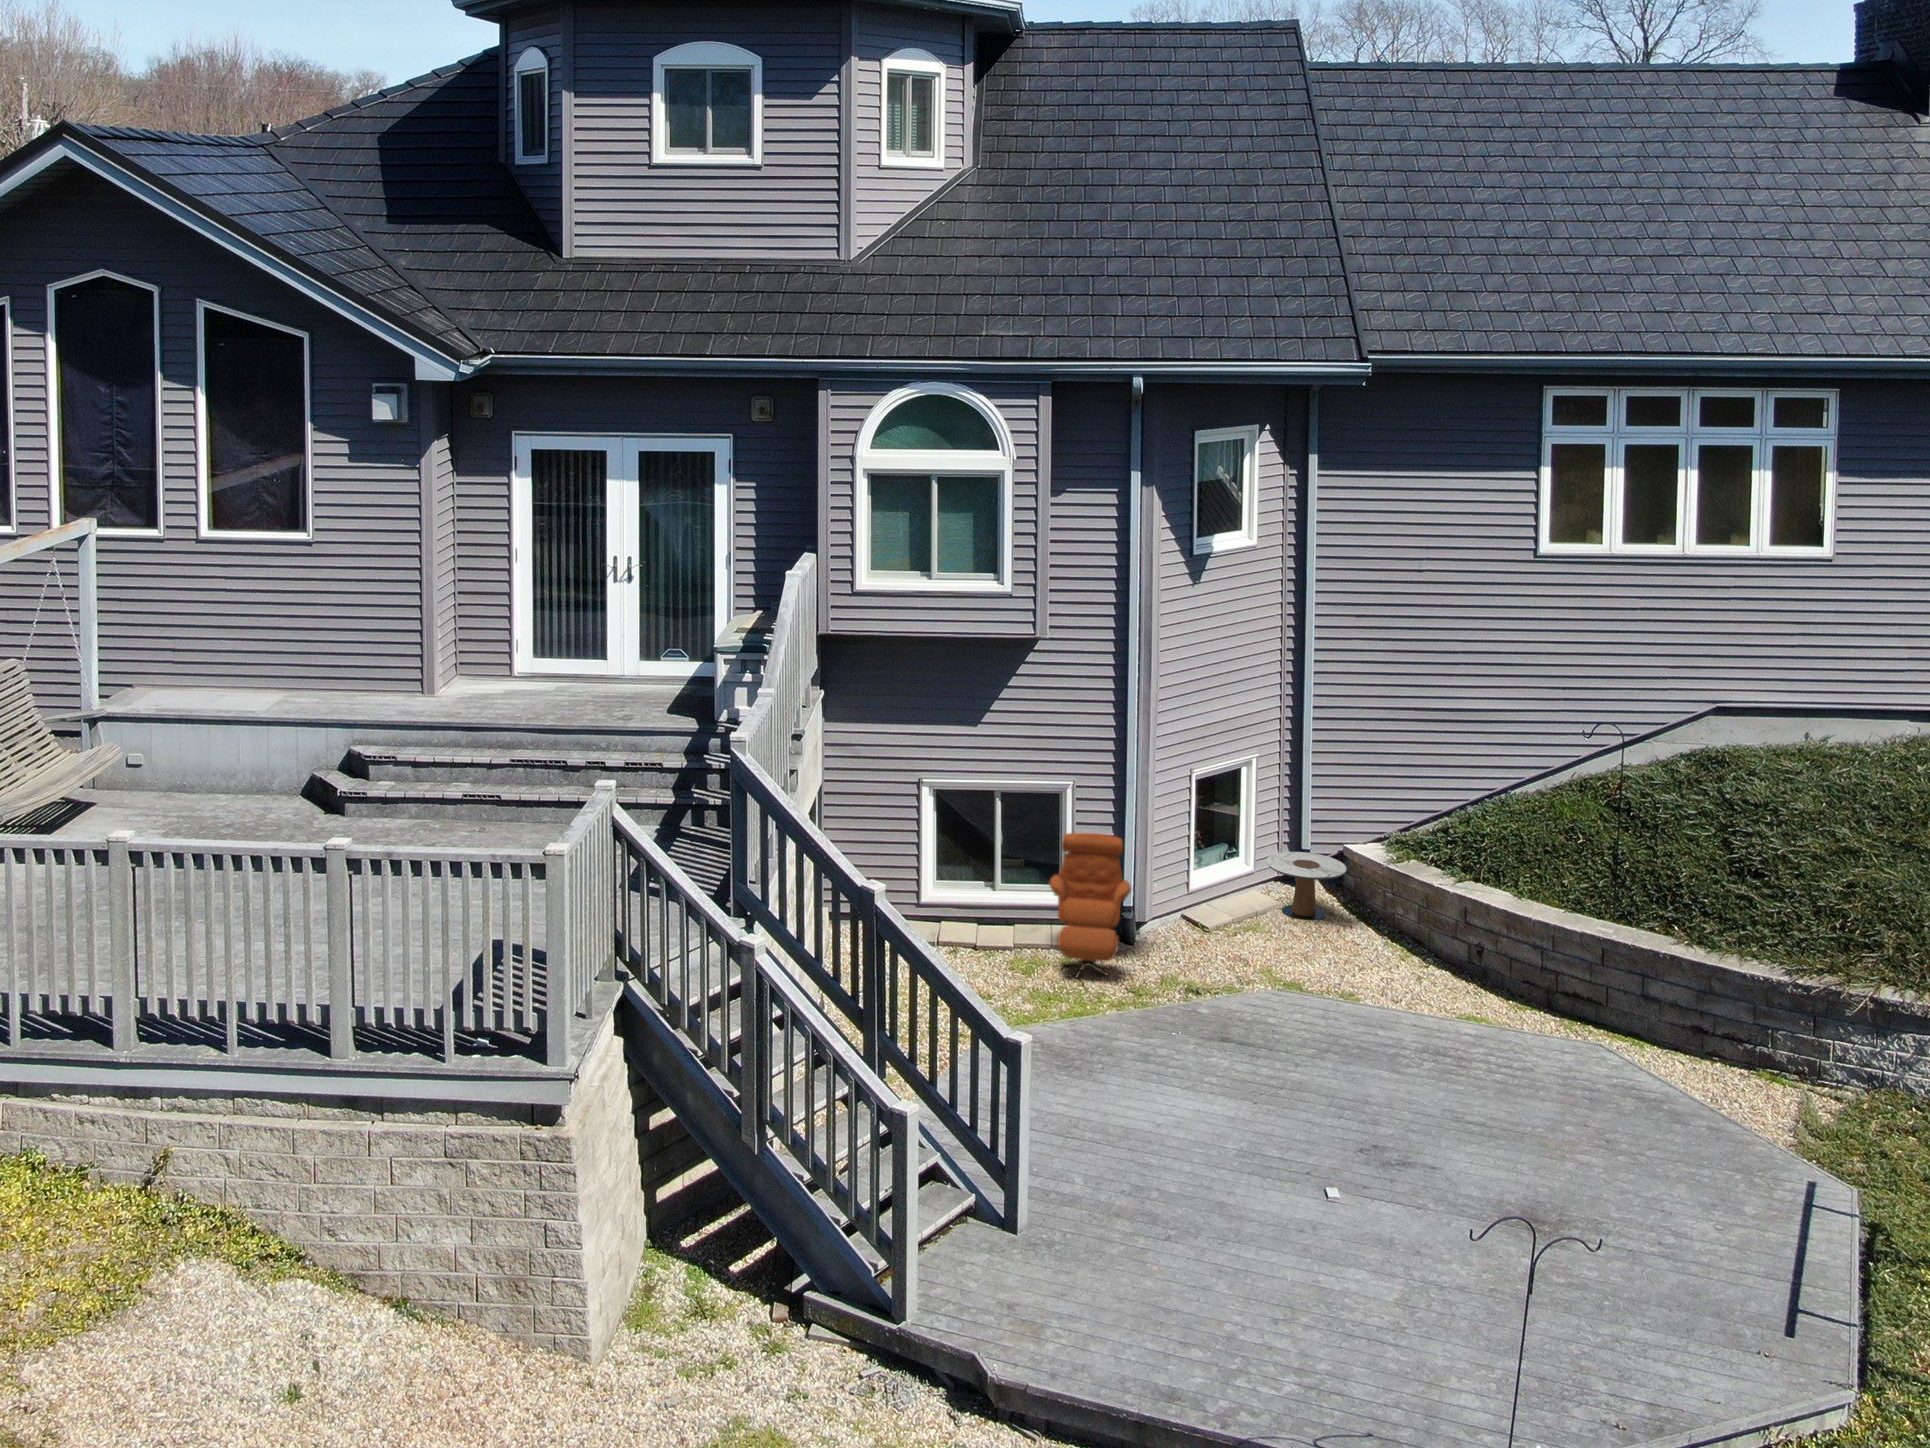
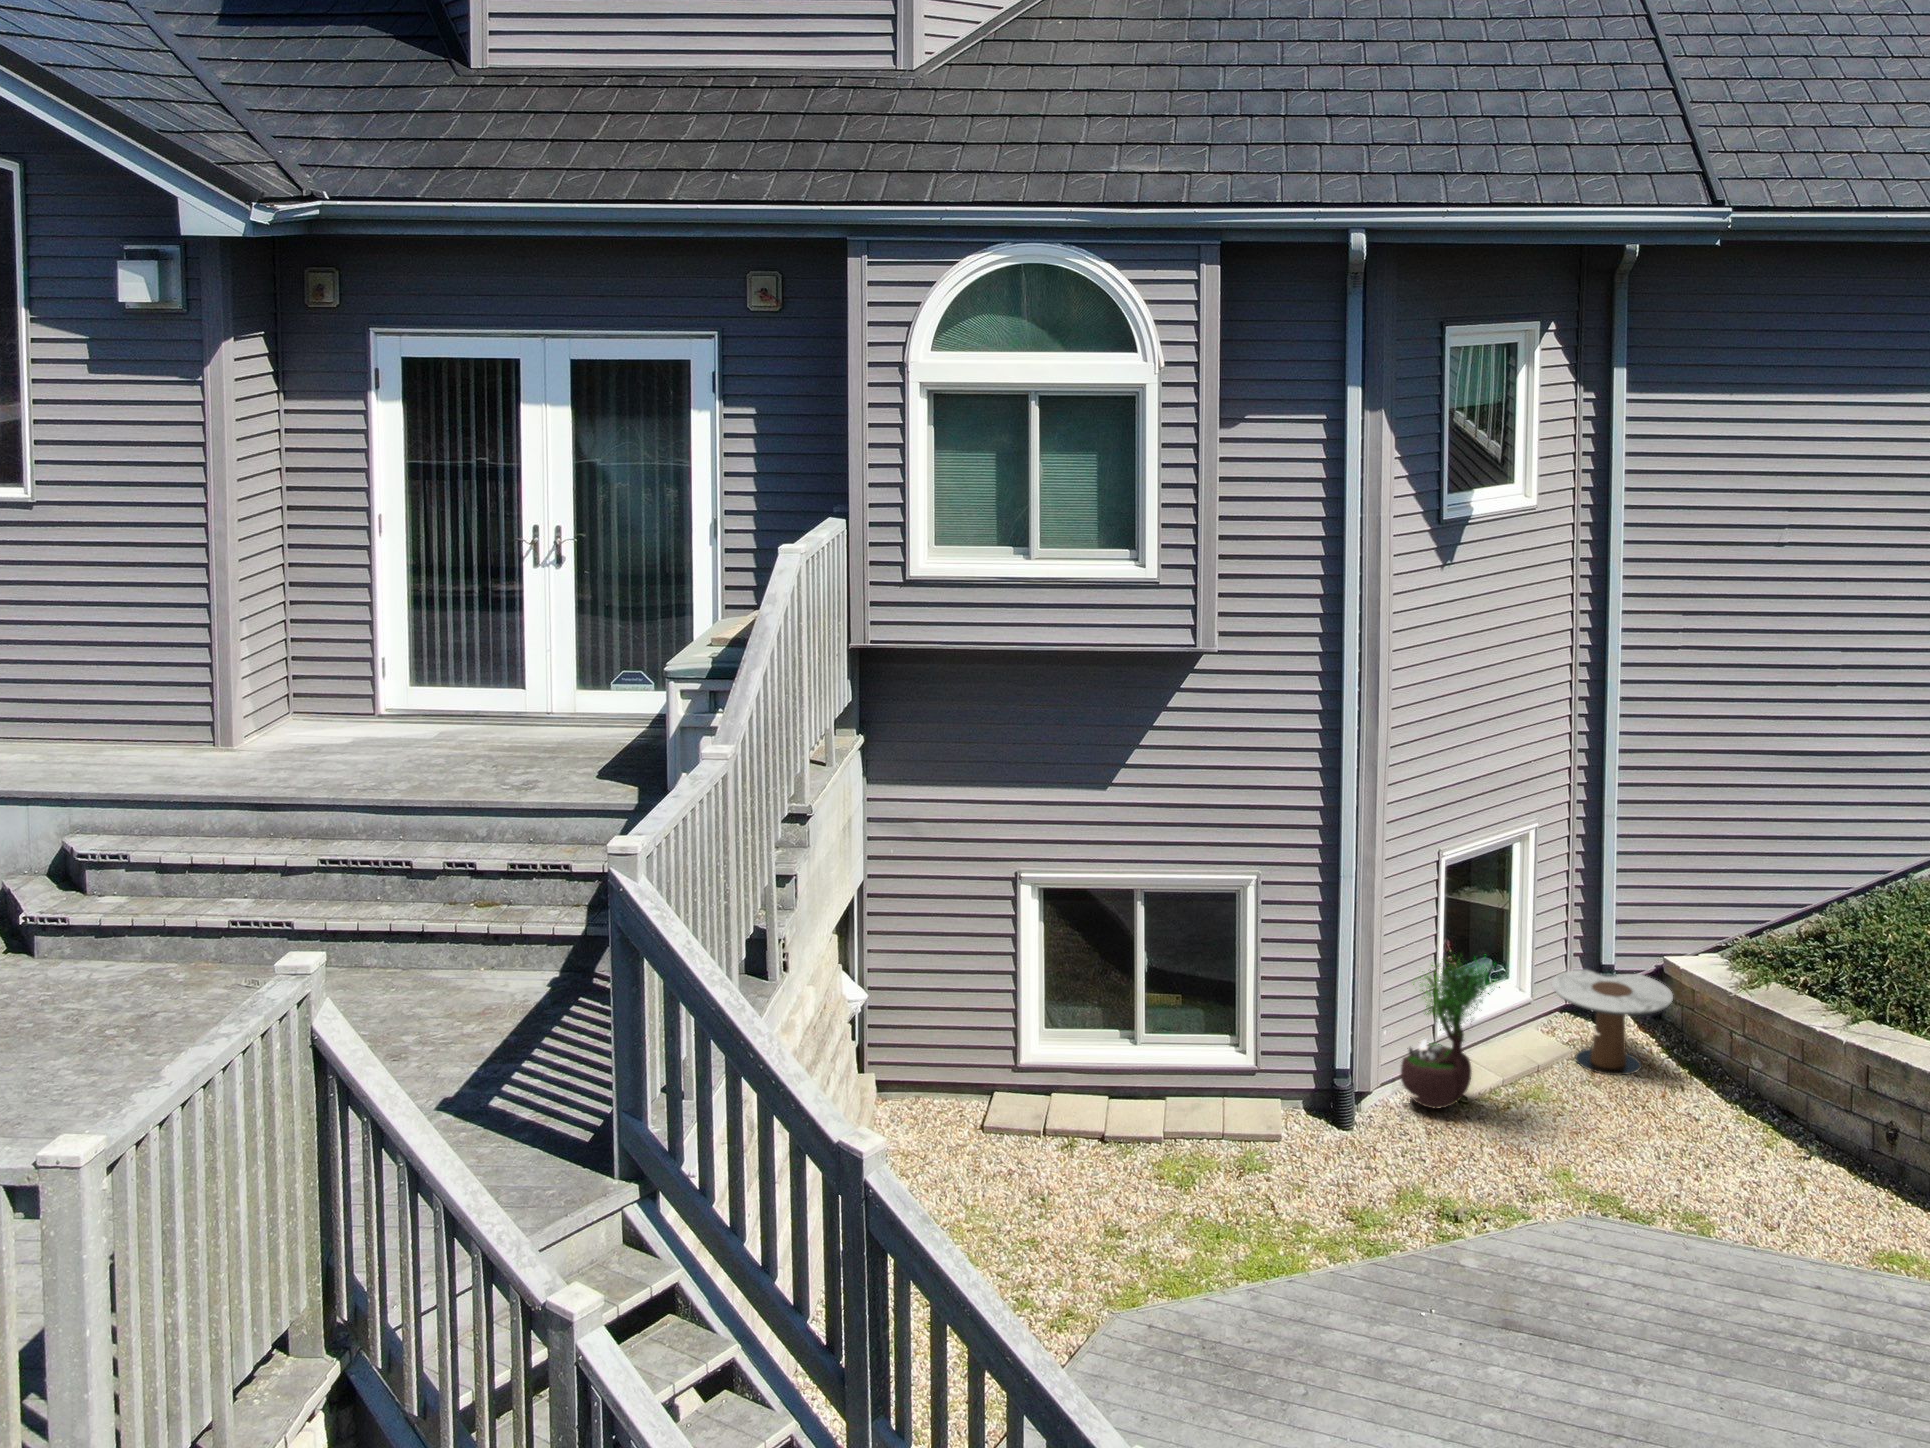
armchair: present [1049,833,1131,978] -> none [1219,951,1347,1195]
potted tree: none [1165,833,1231,936] -> present [1401,954,1500,1109]

